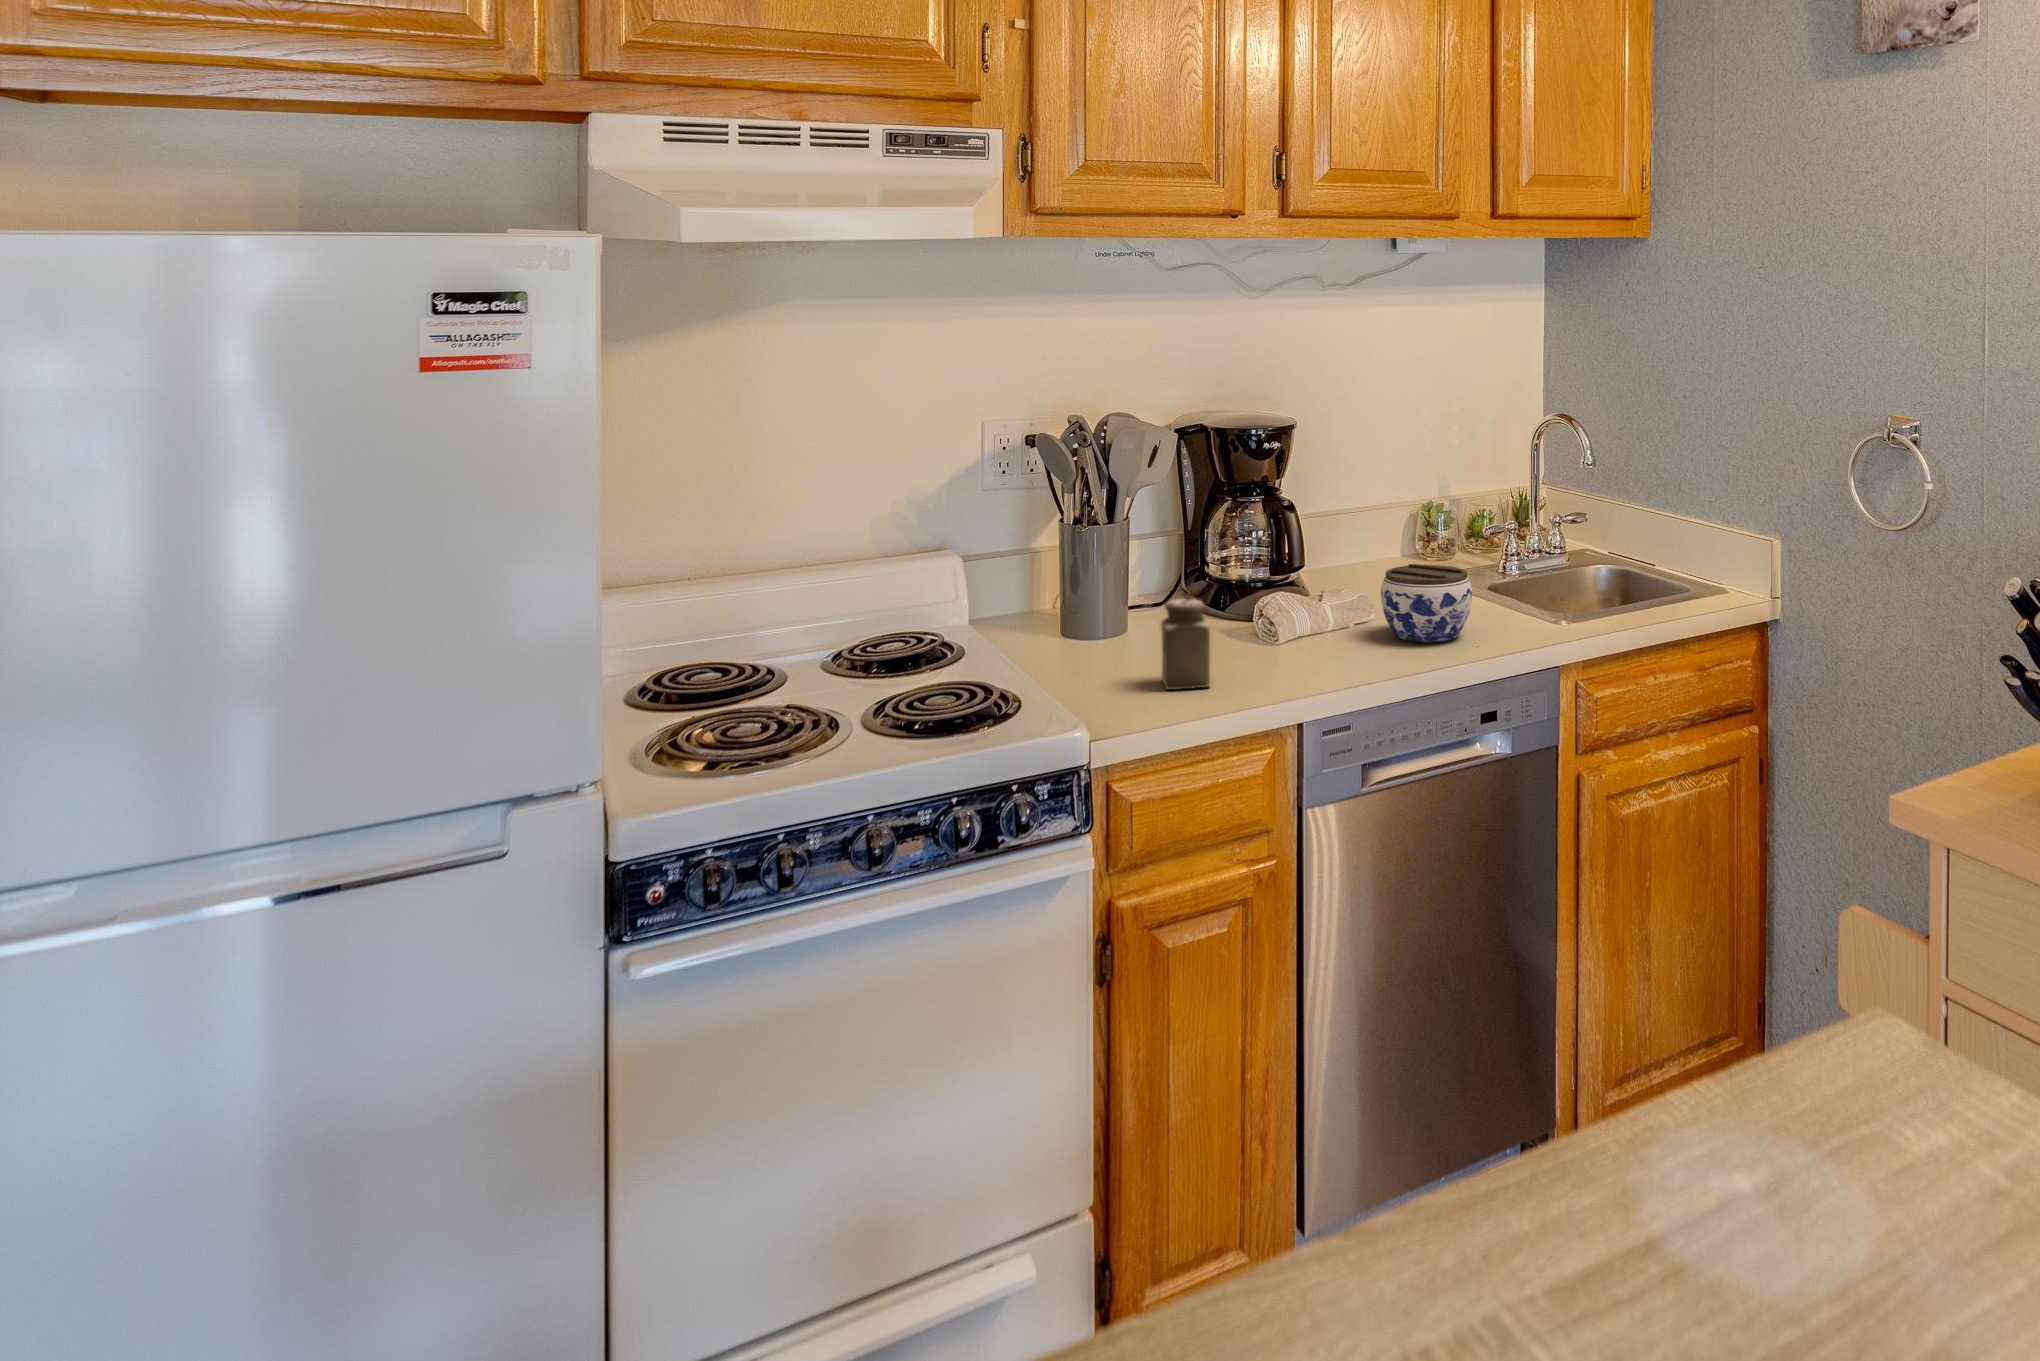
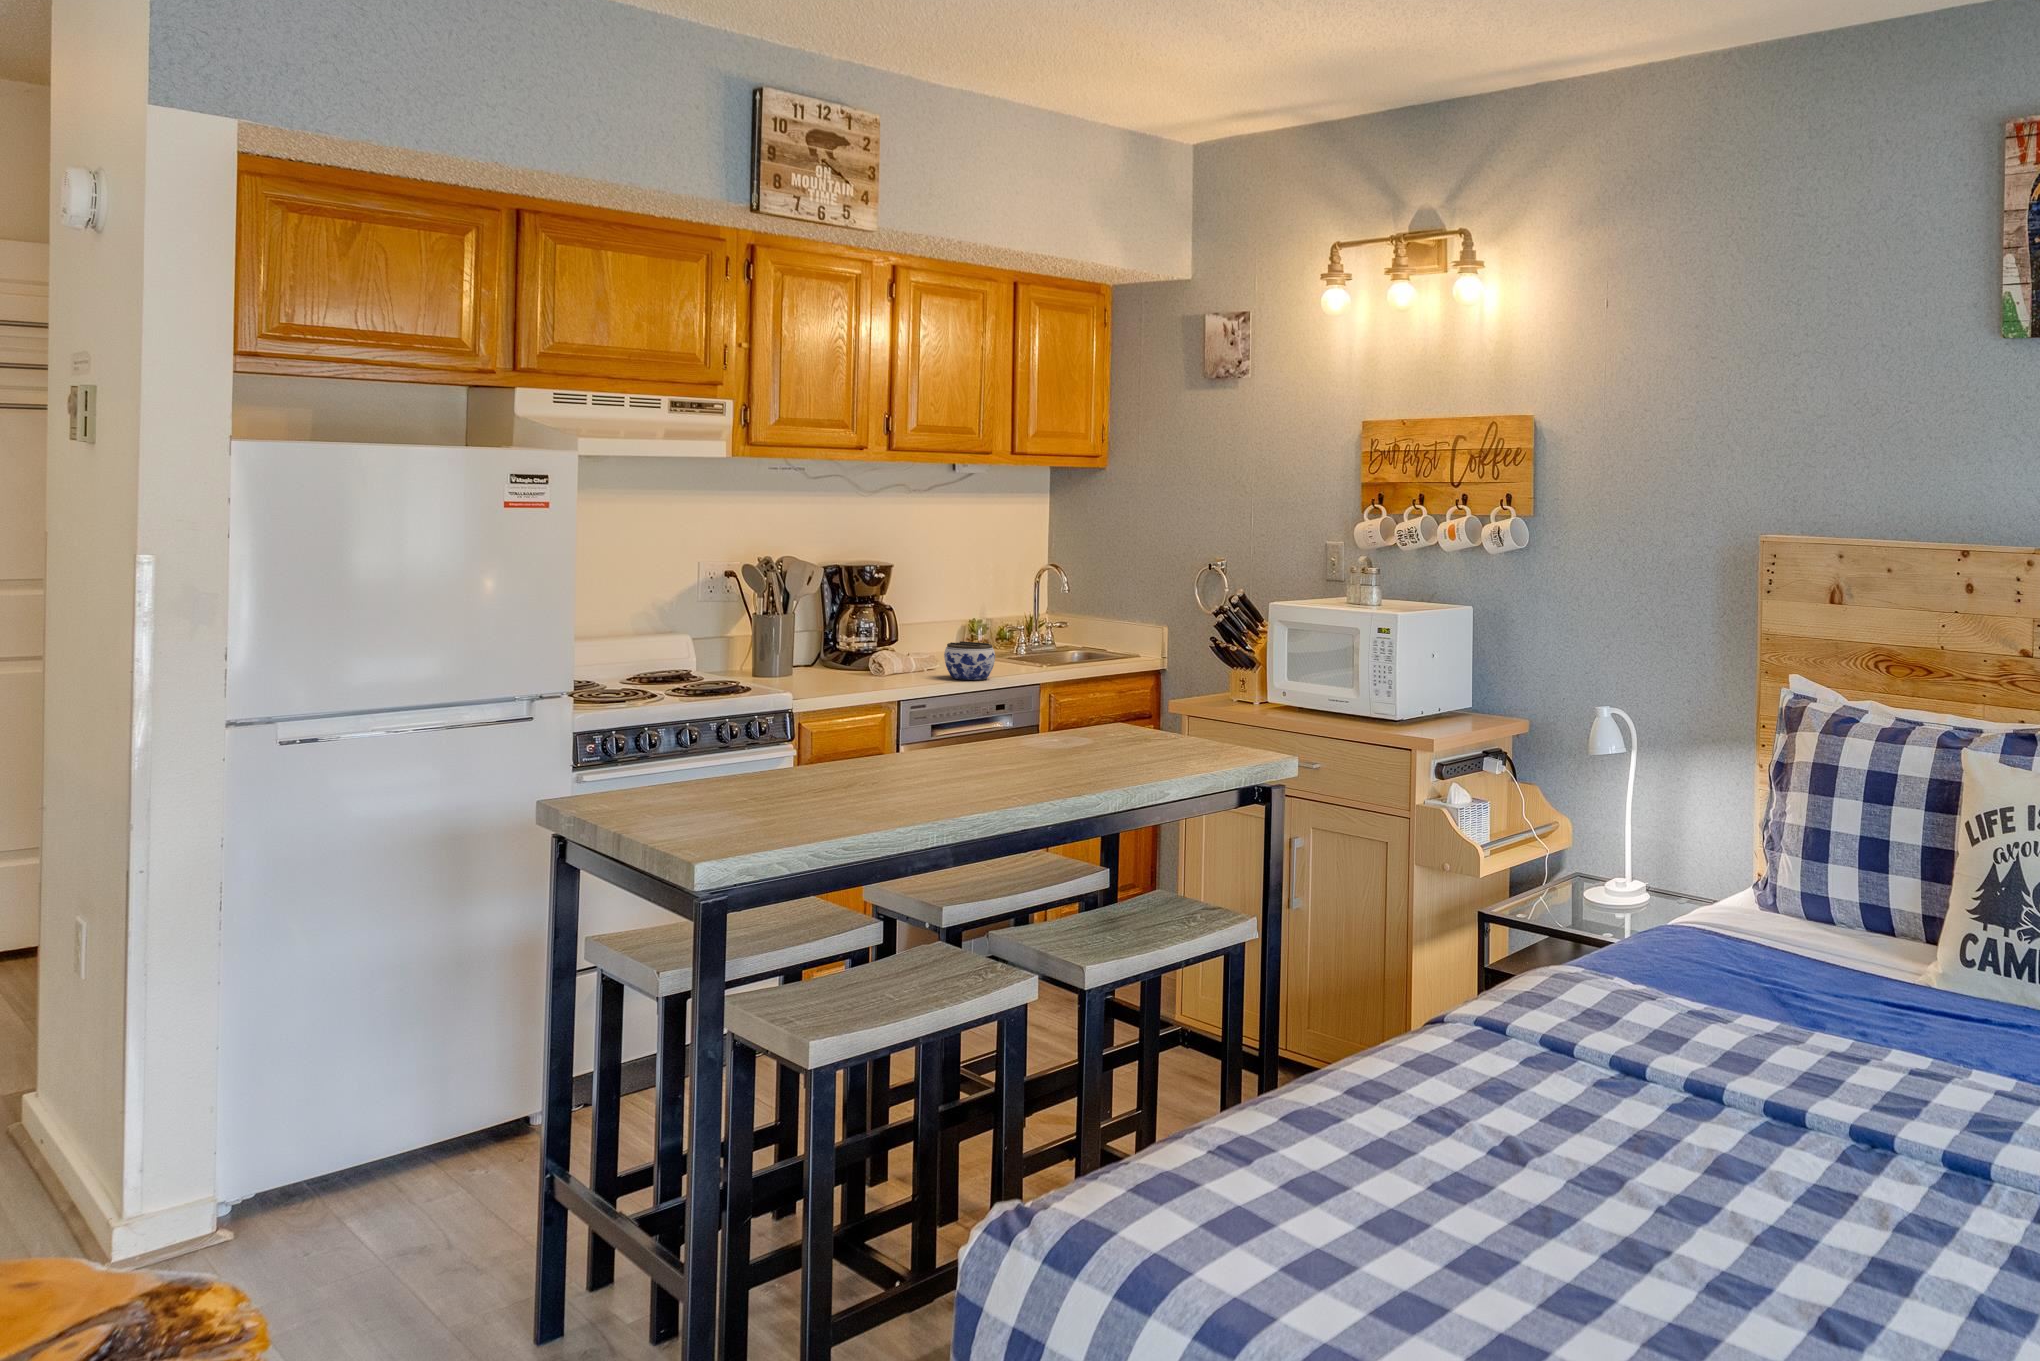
salt shaker: present [1161,599,1210,690] -> none [828,646,855,689]

